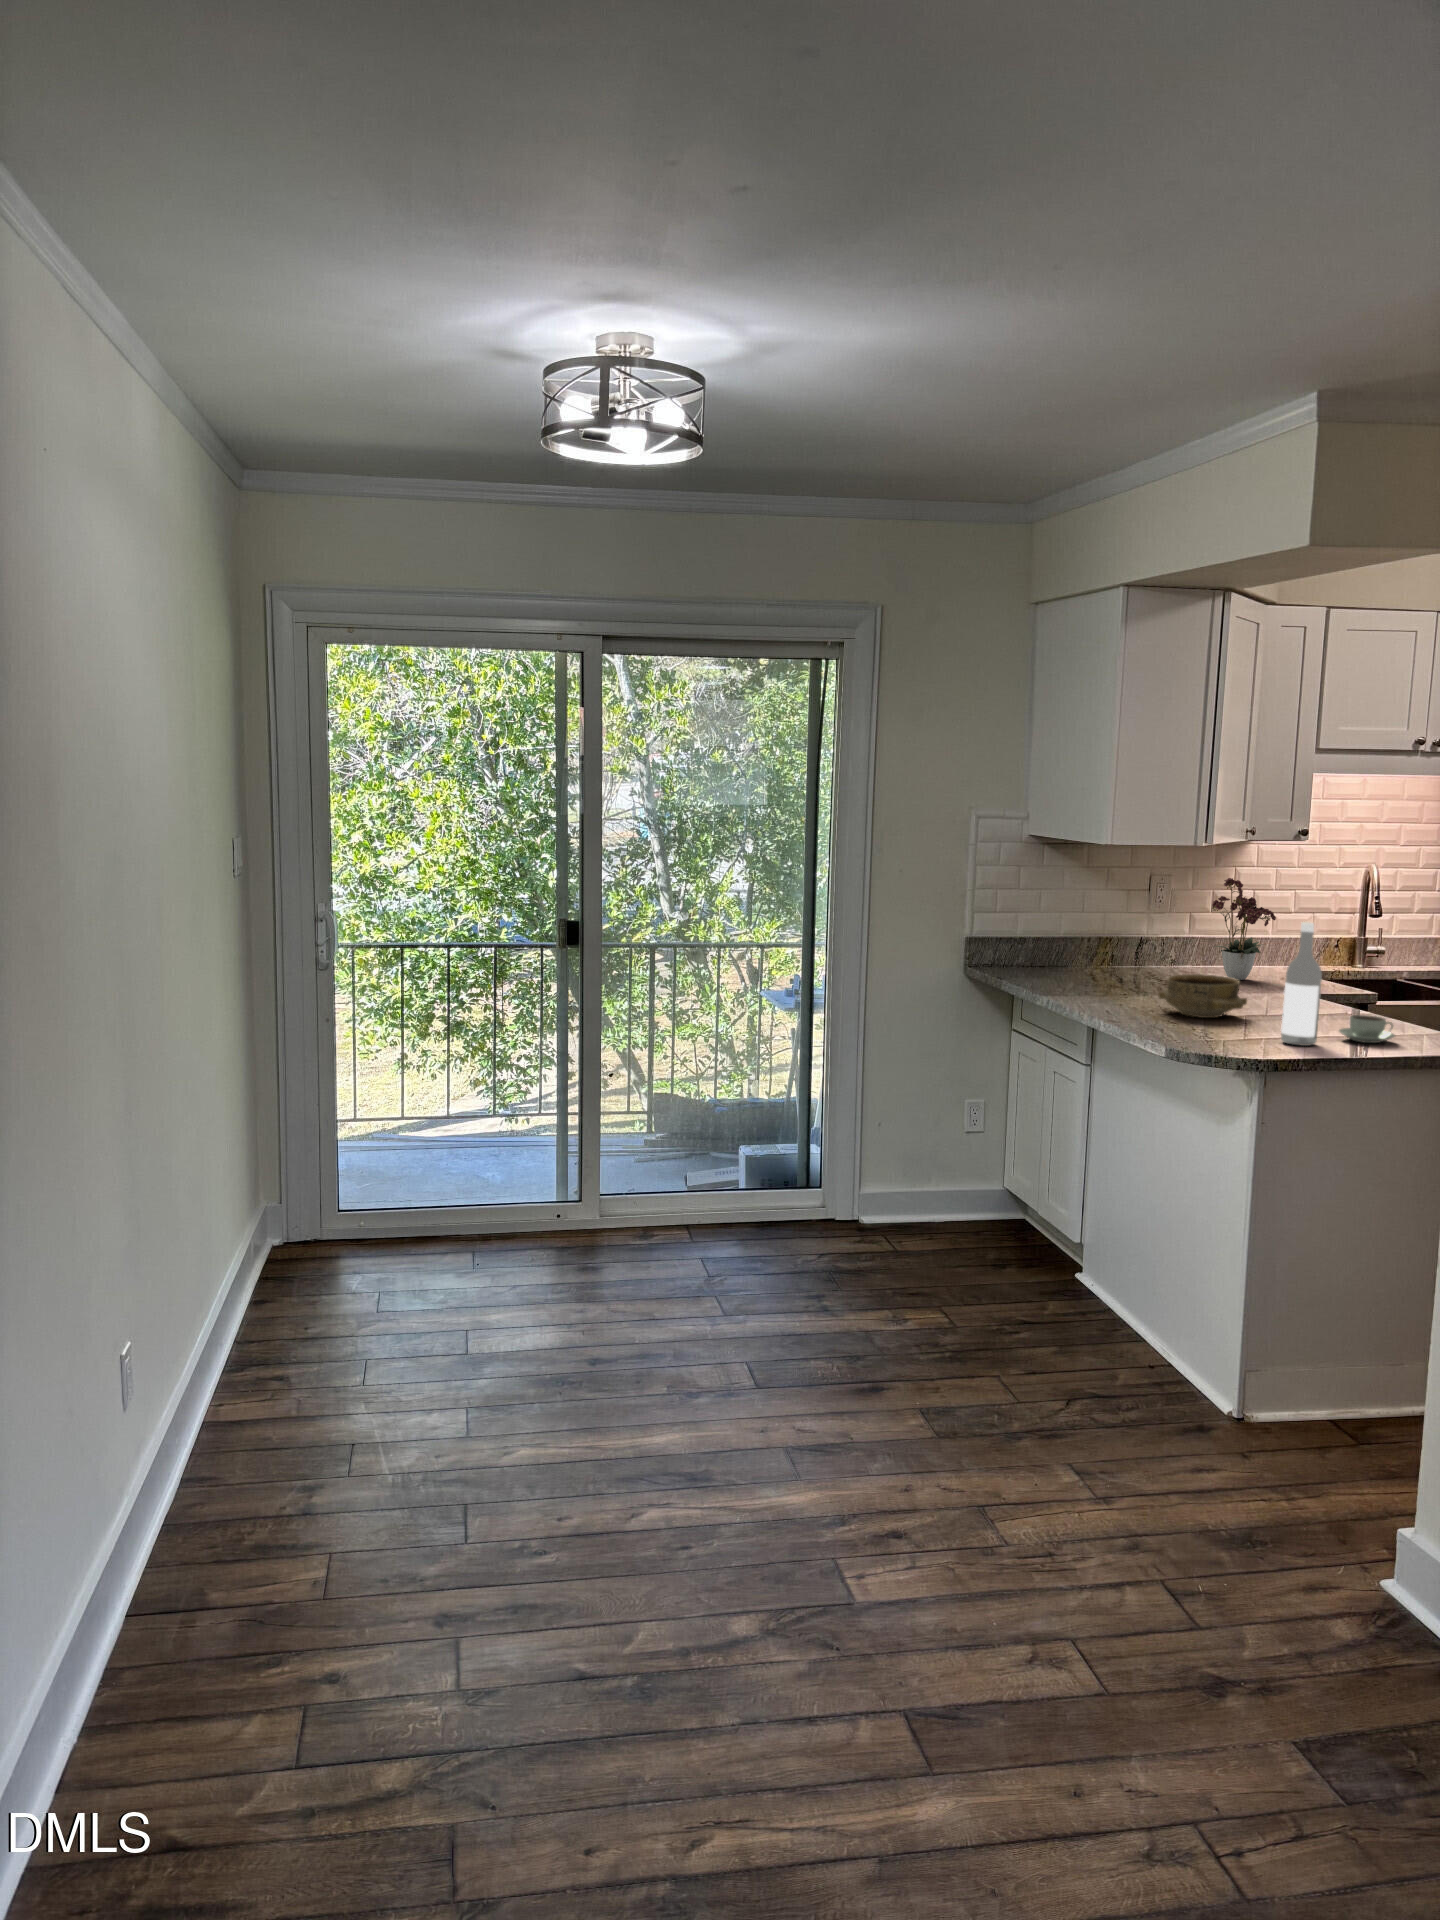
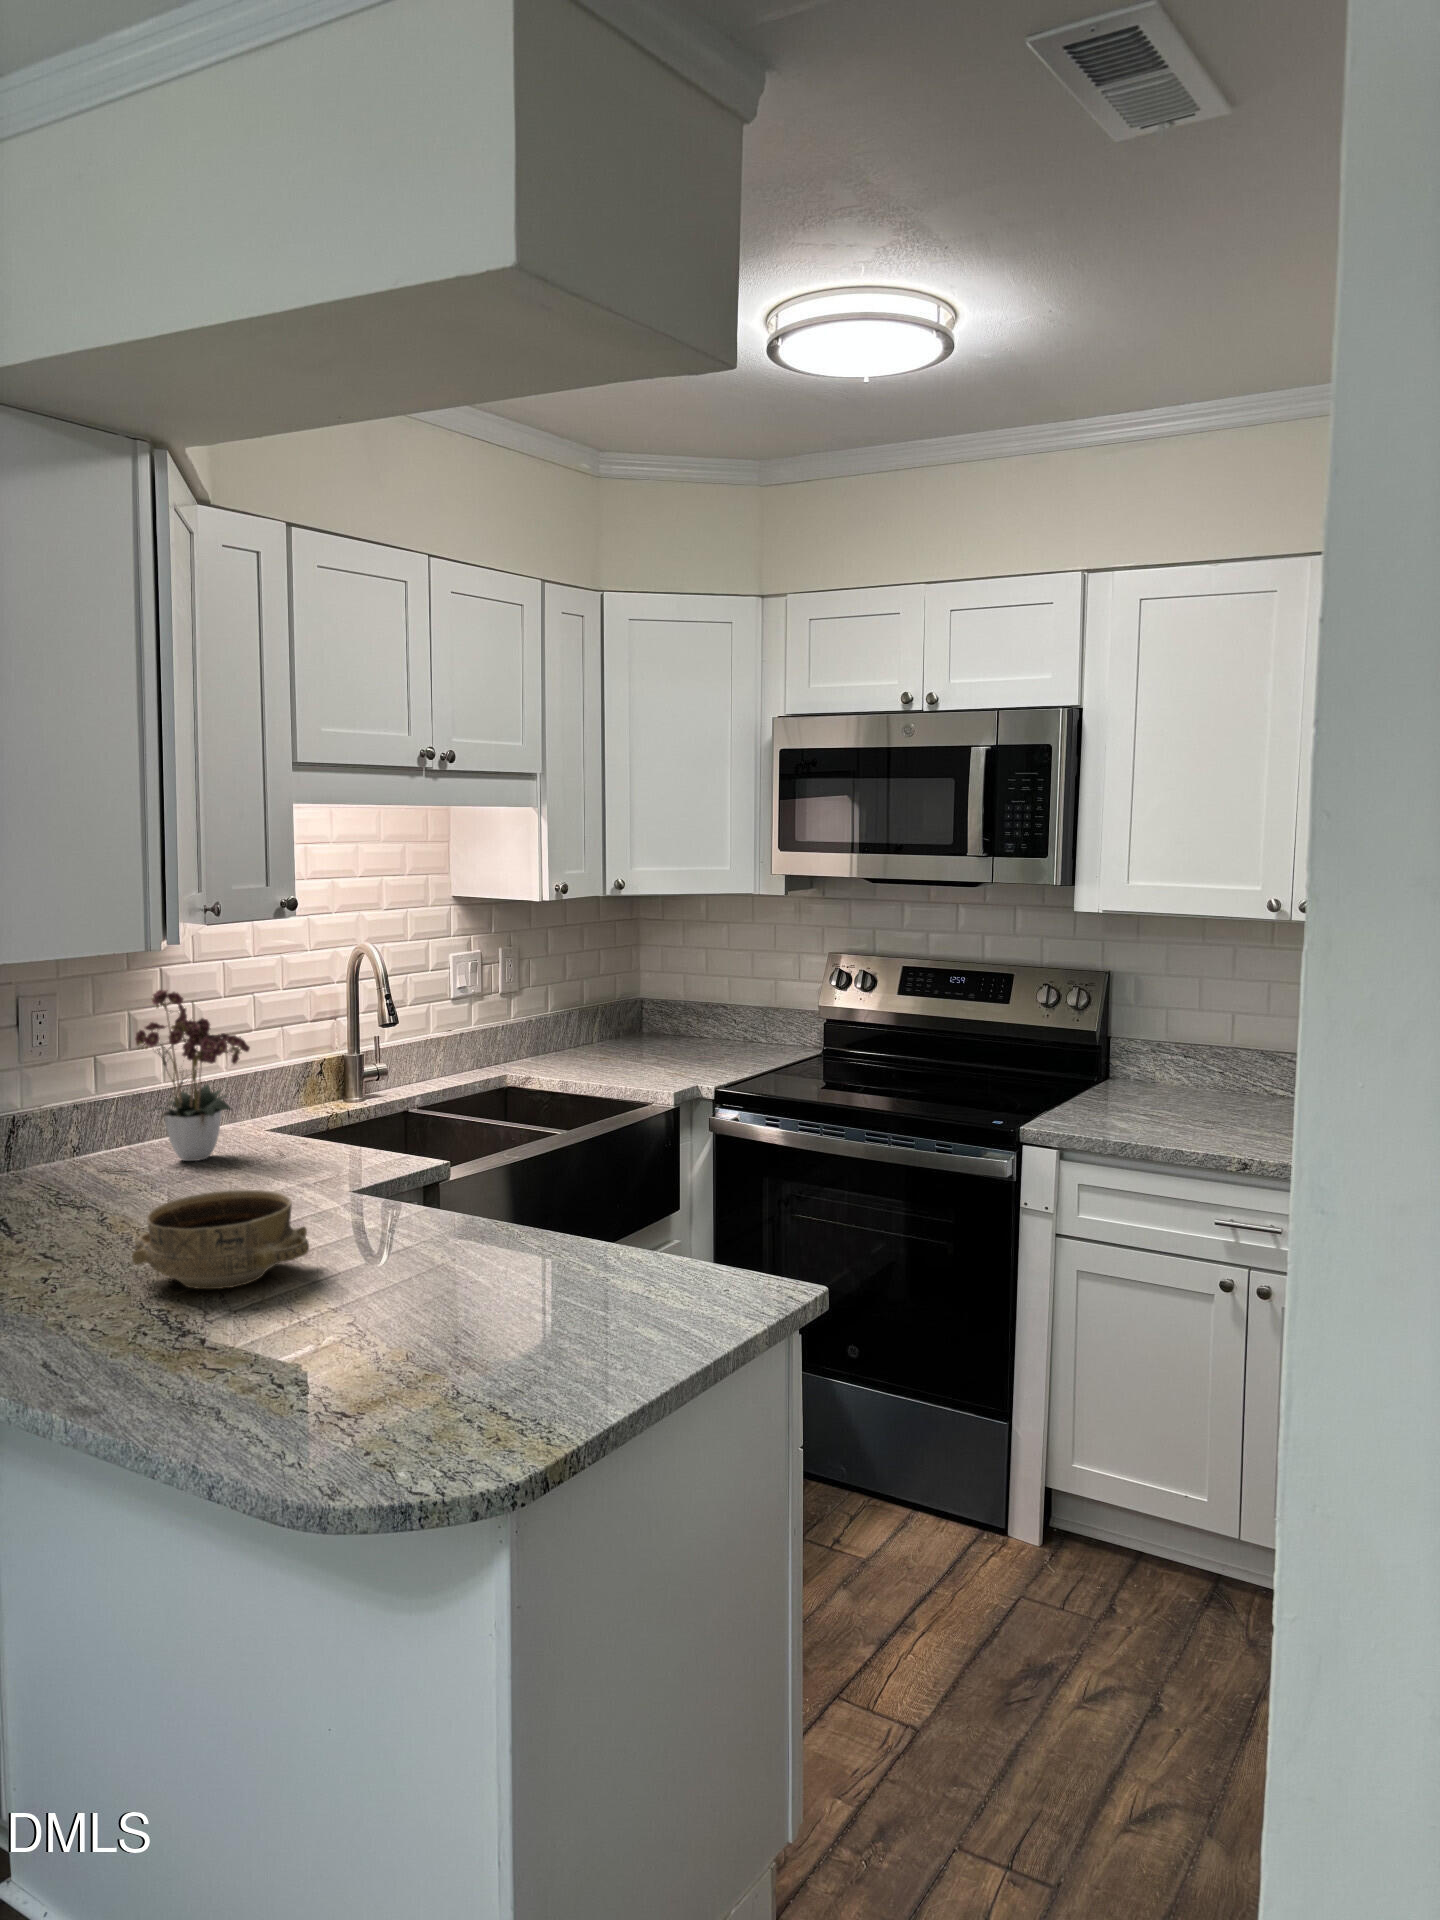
wine bottle: present [1281,922,1322,1046] -> none [438,1081,508,1328]
coffee cup: present [1339,1015,1395,1043] -> none [514,1225,609,1282]

